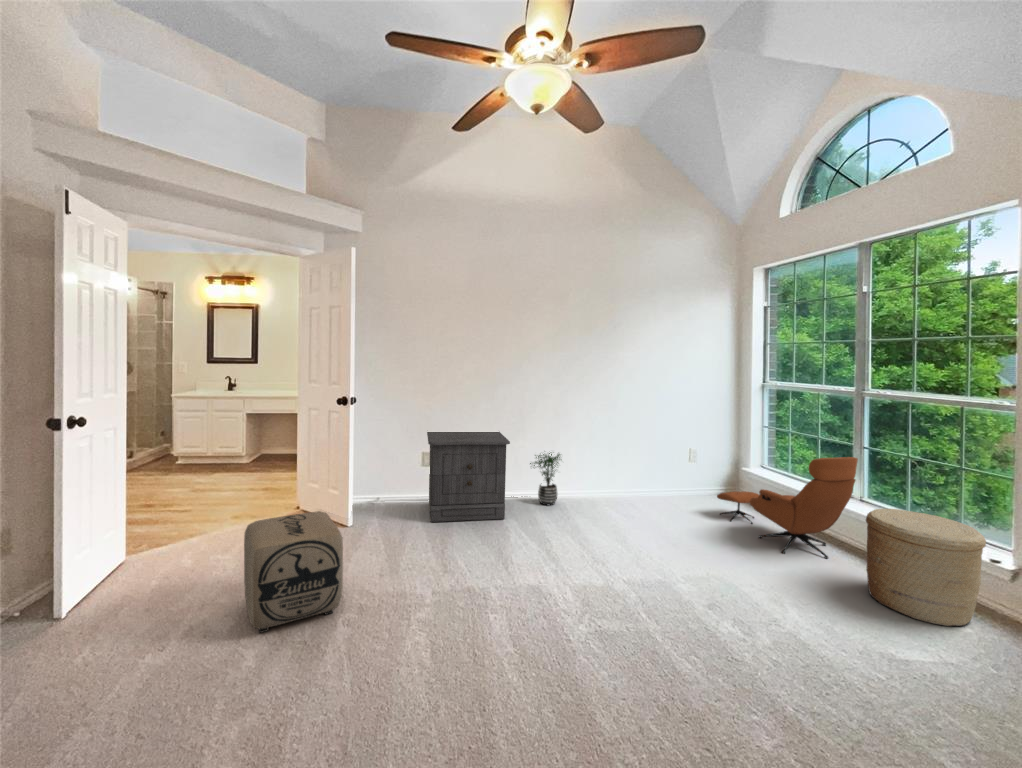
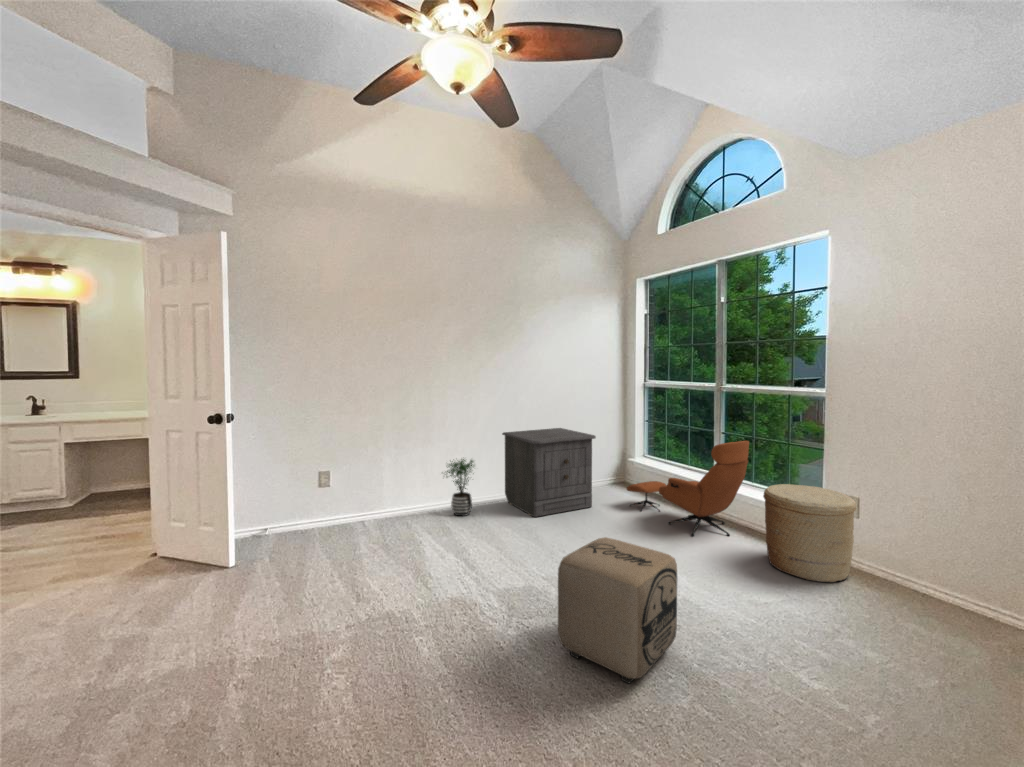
nightstand: present [427,432,510,522] -> present [502,428,596,517]
ottoman: present [244,511,343,633] -> present [558,537,677,684]

